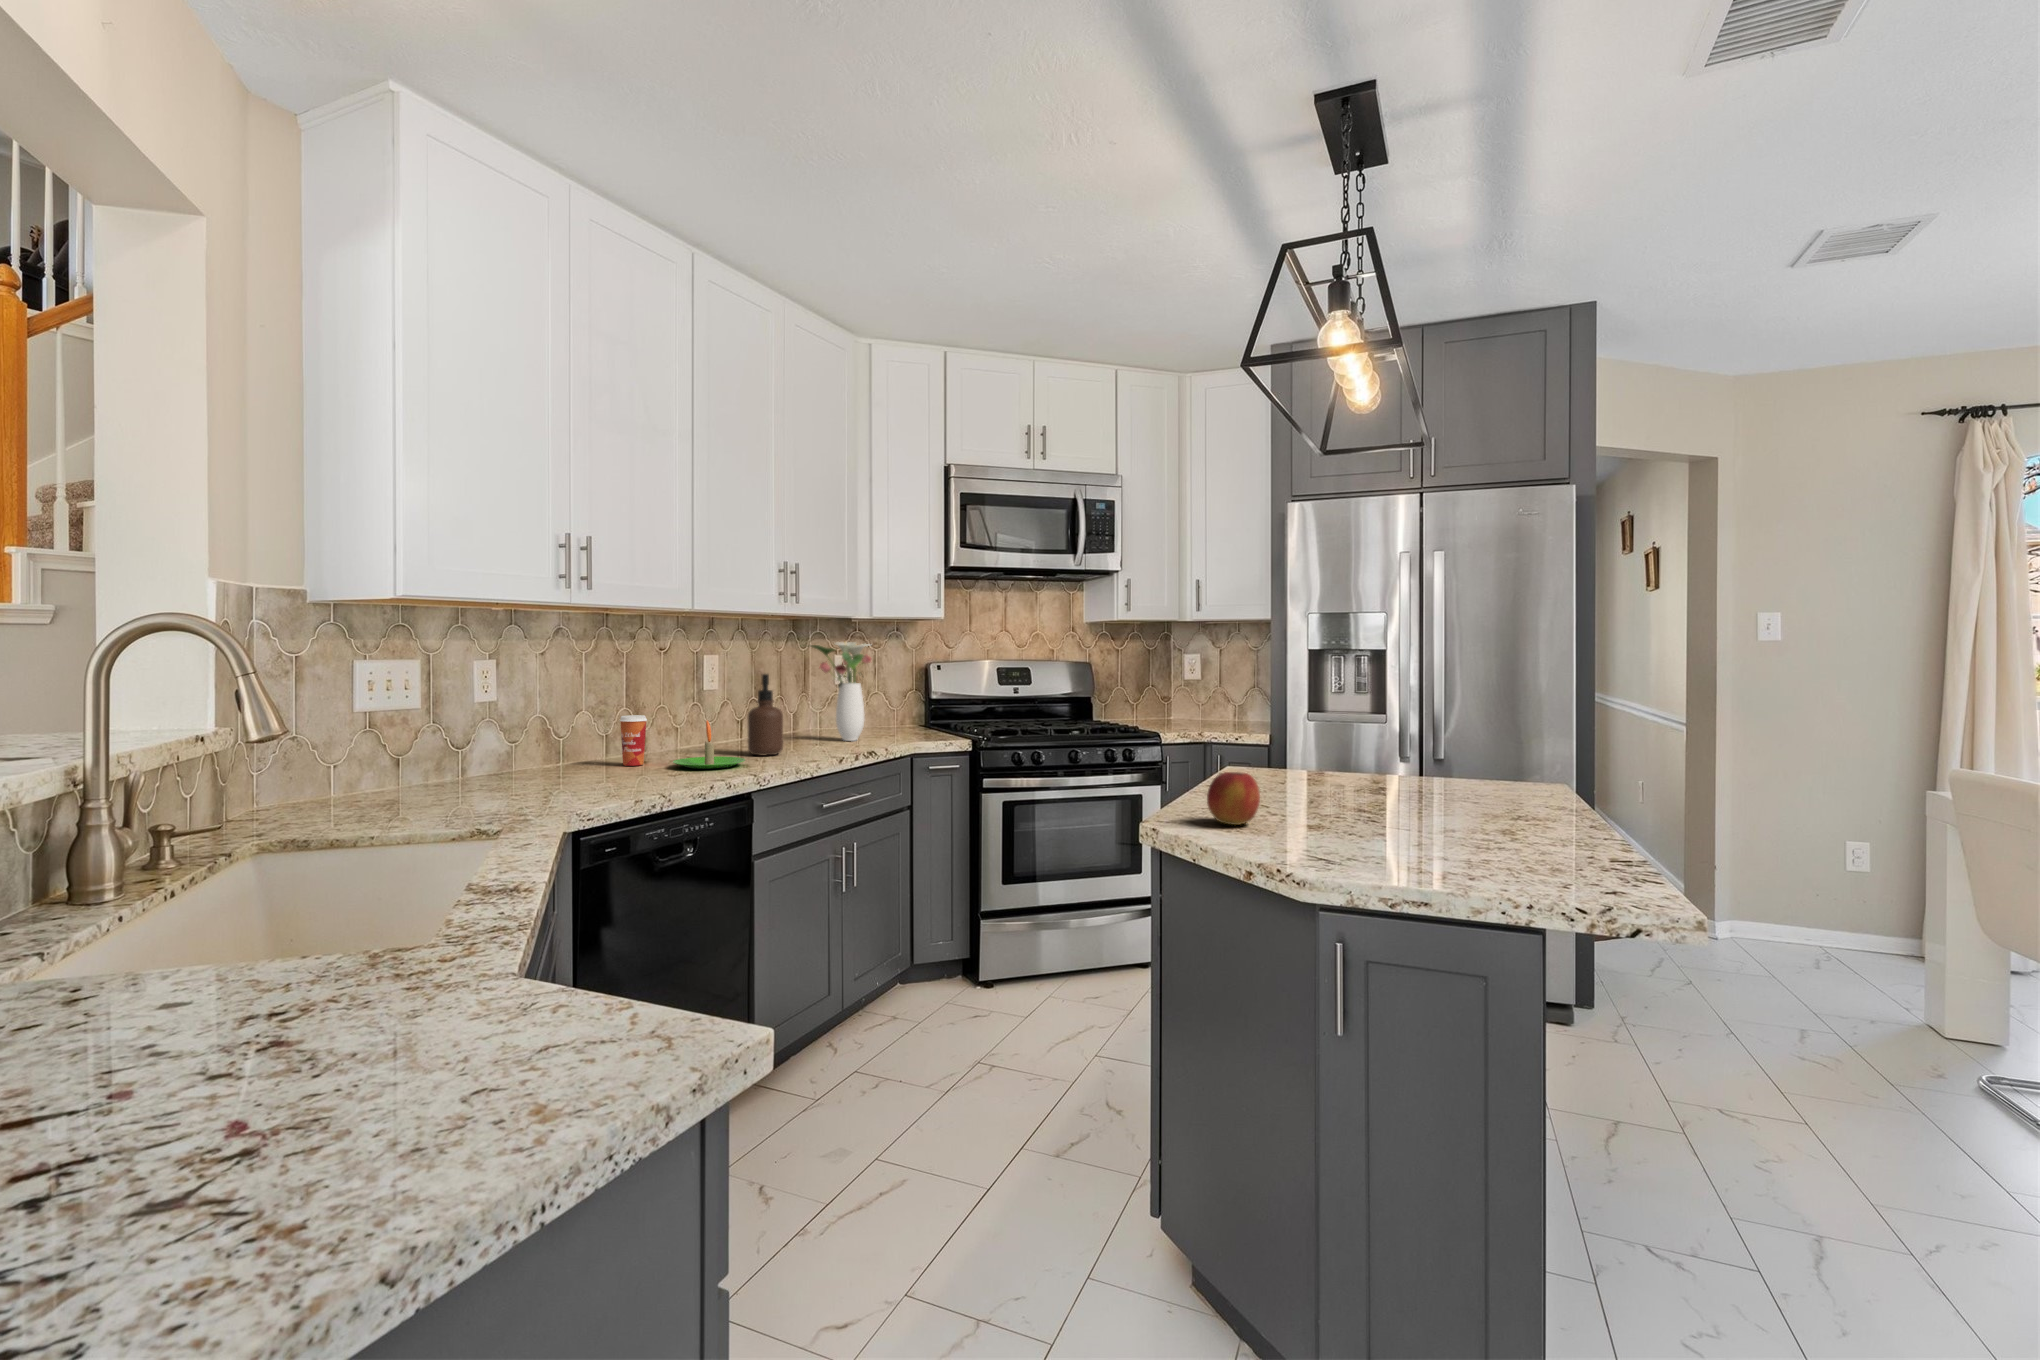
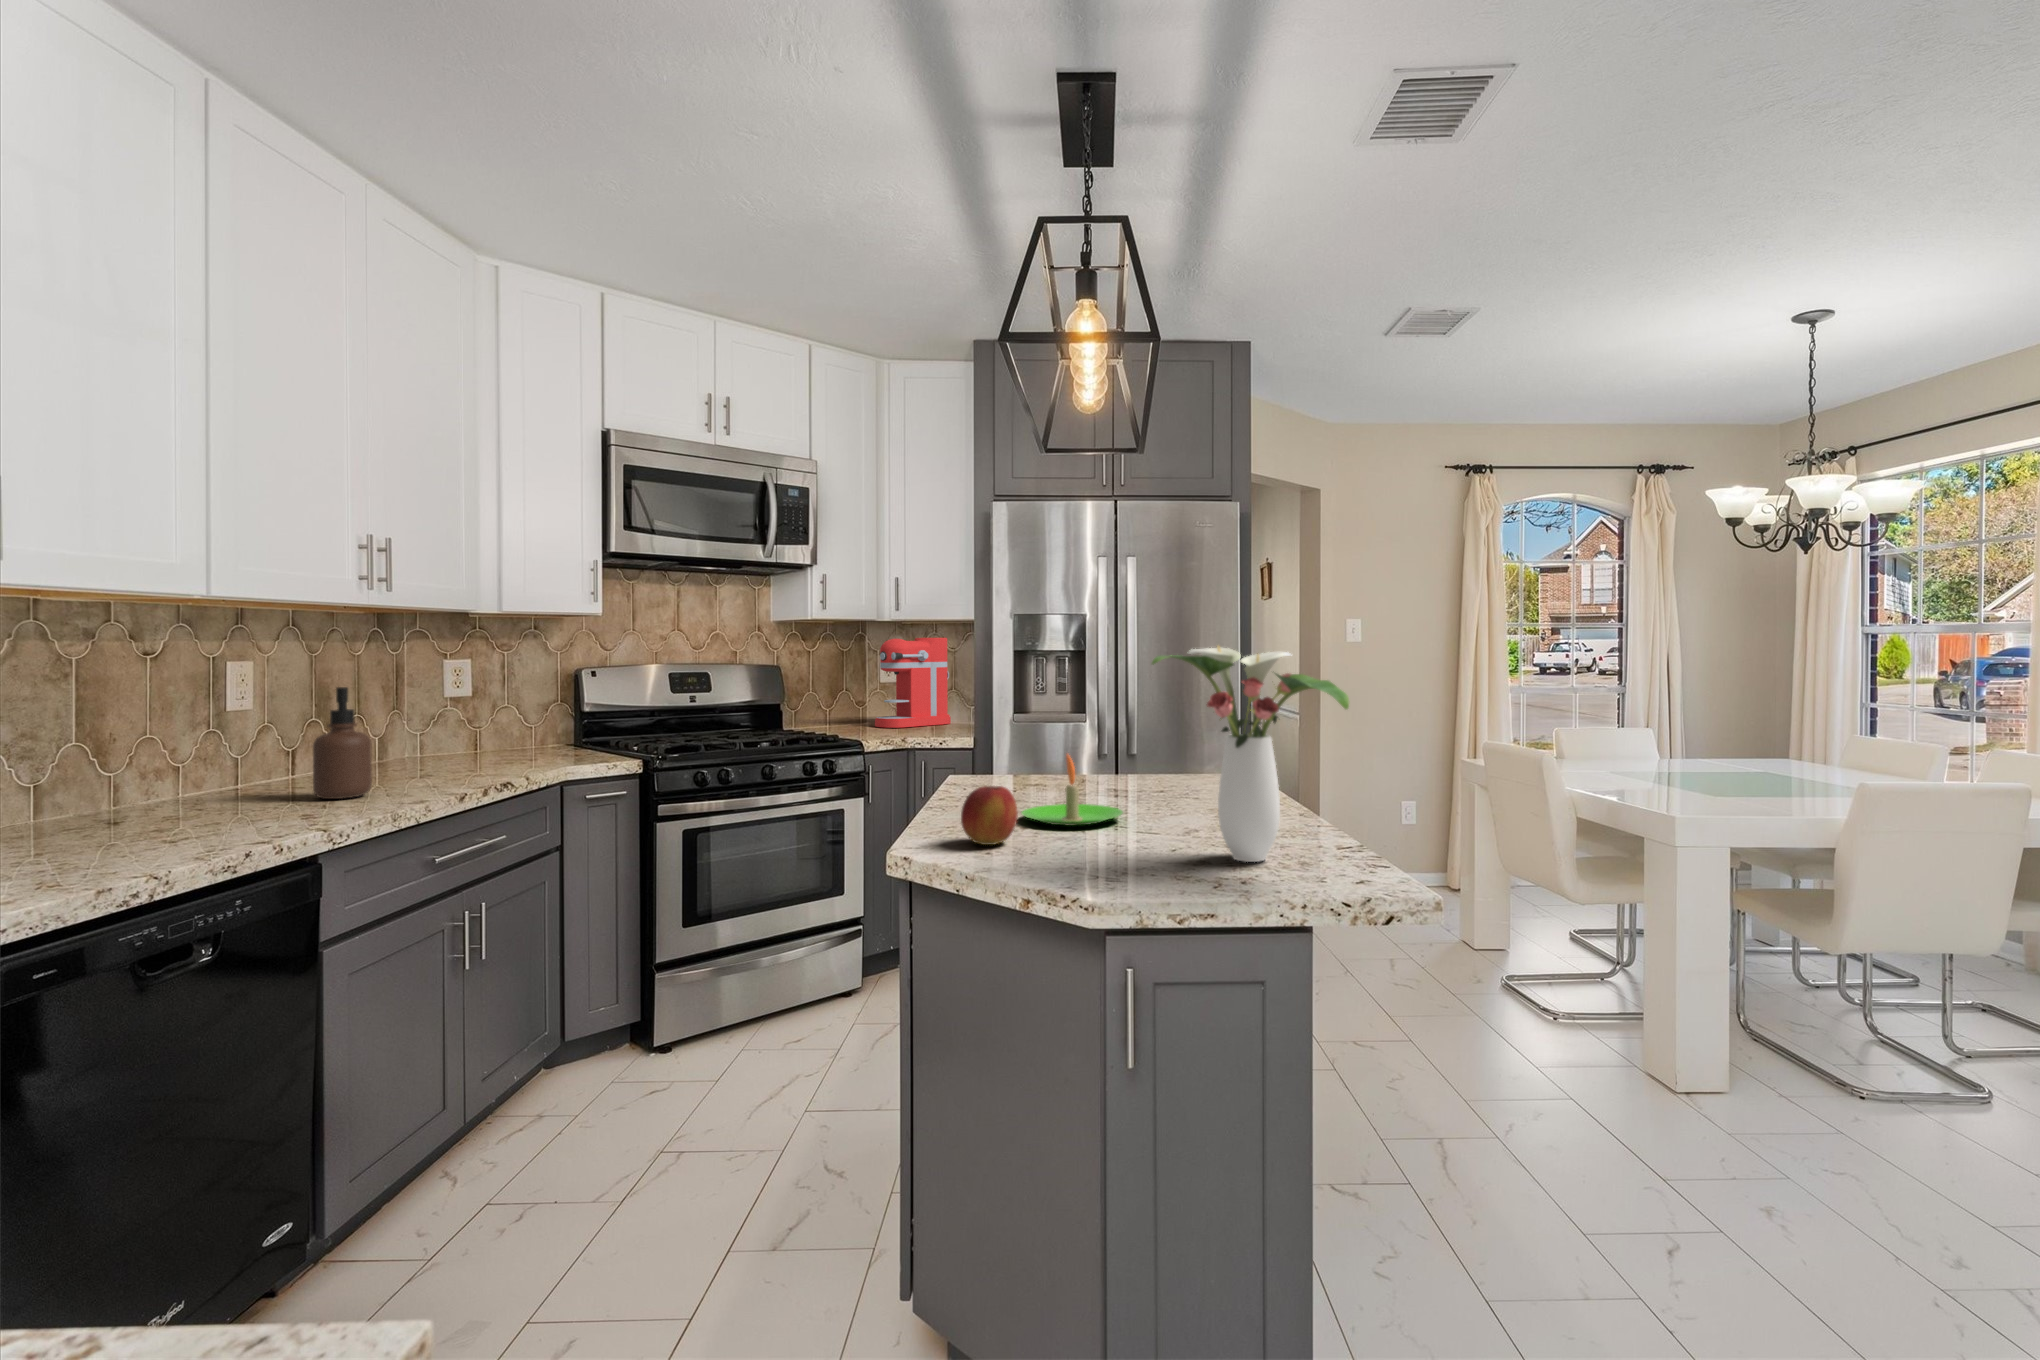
coffee maker: none [1177,638,1251,722] -> present [875,638,951,728]
flower arrangement: present [811,642,871,741] -> present [1152,646,1349,862]
paper cup: present [620,715,647,766] -> none [79,753,134,830]
candle: present [673,720,745,769] -> present [1022,754,1123,826]

